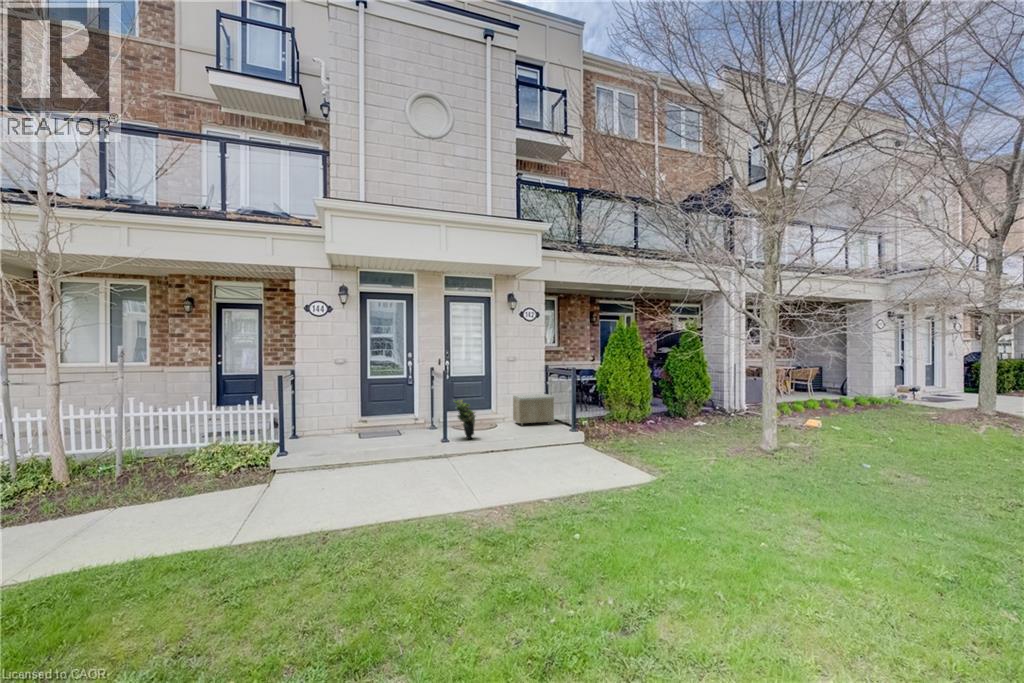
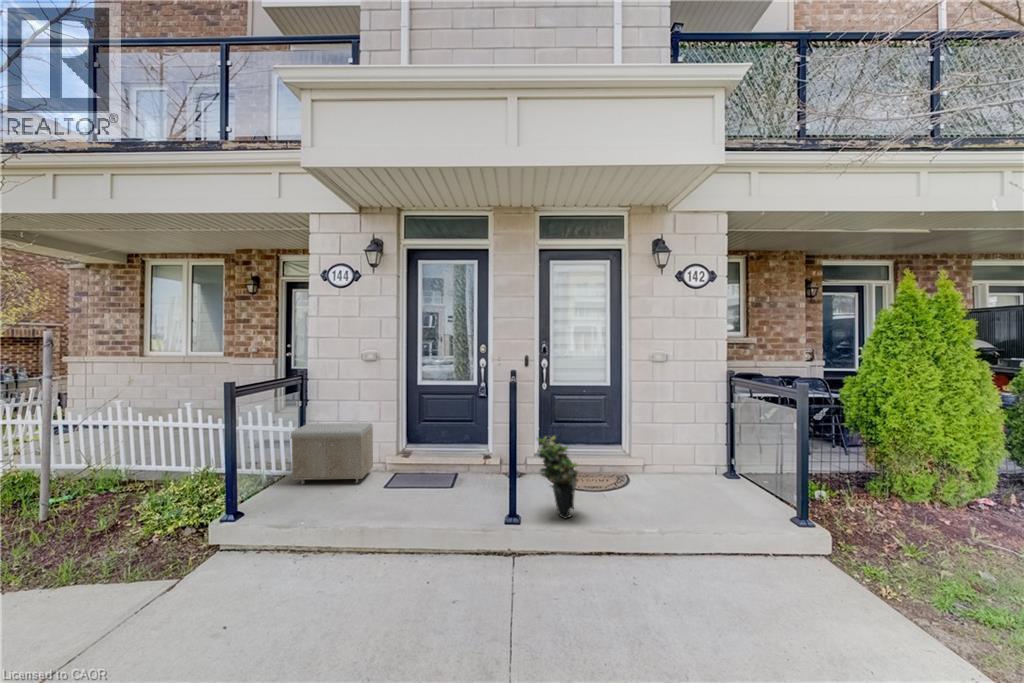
storage bench: present [513,394,554,426] -> present [291,423,373,484]

